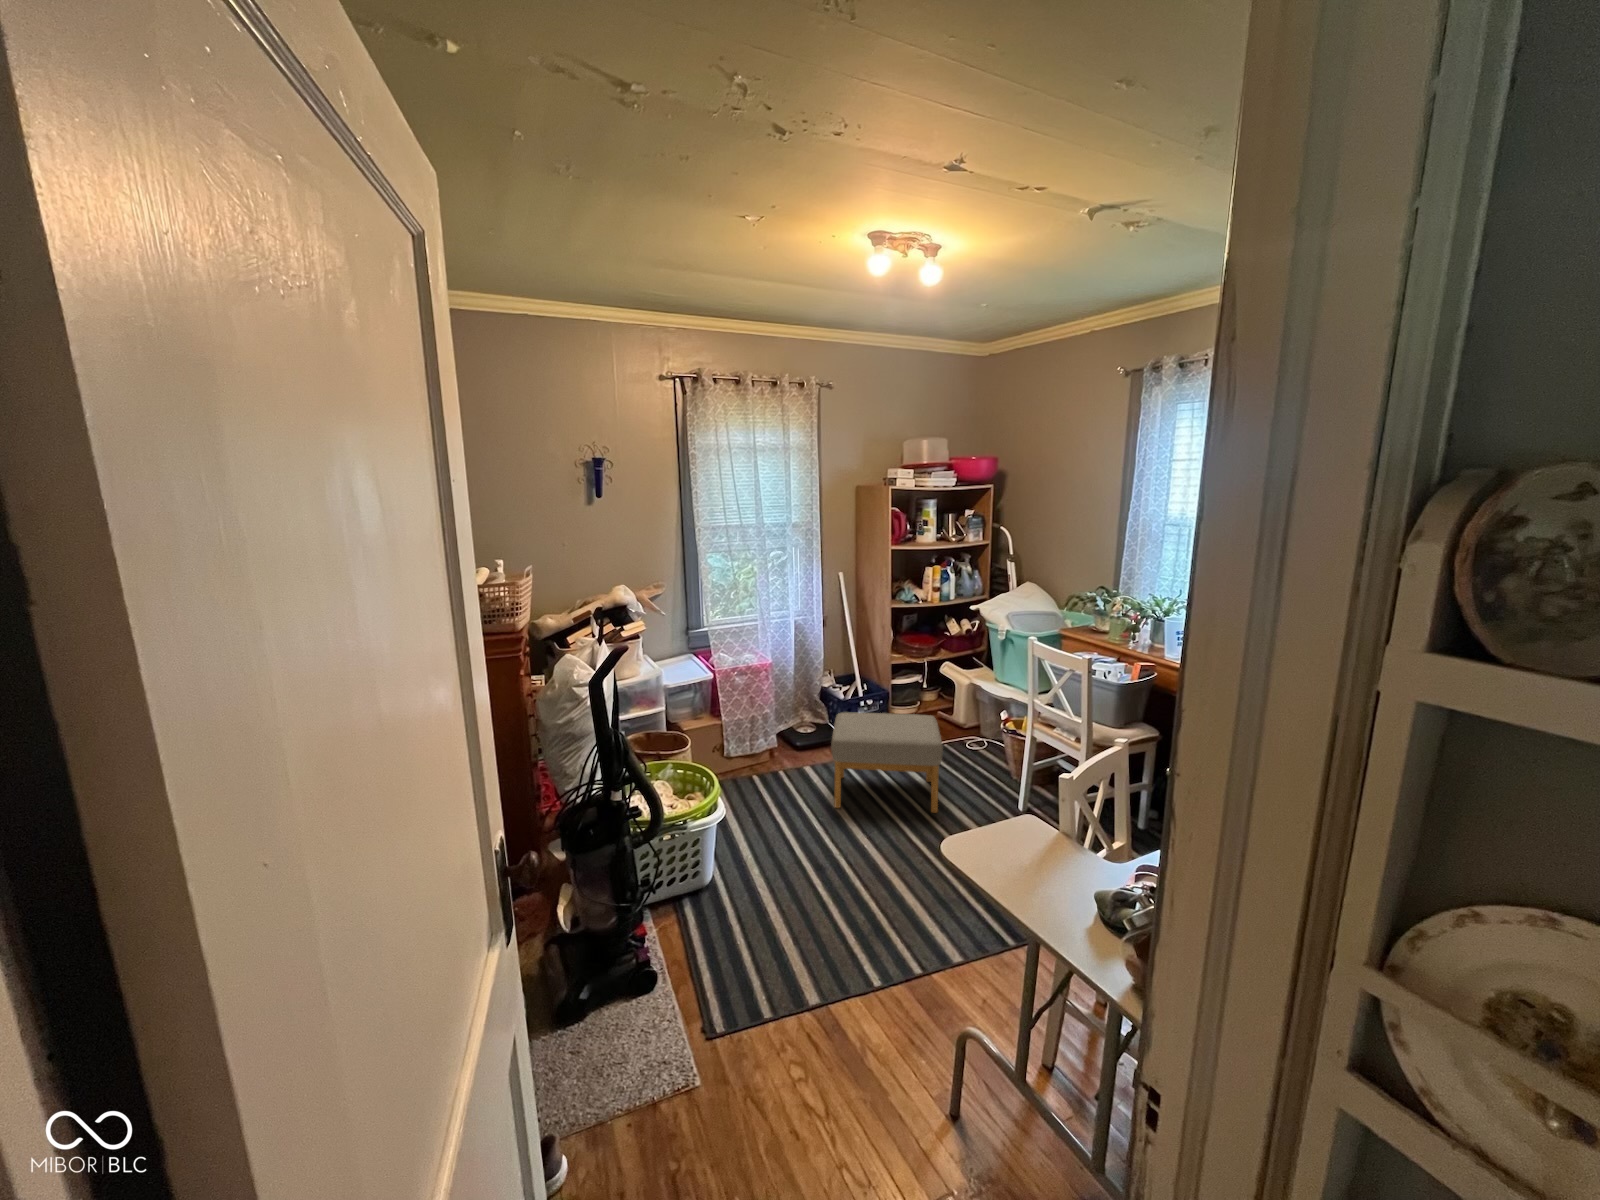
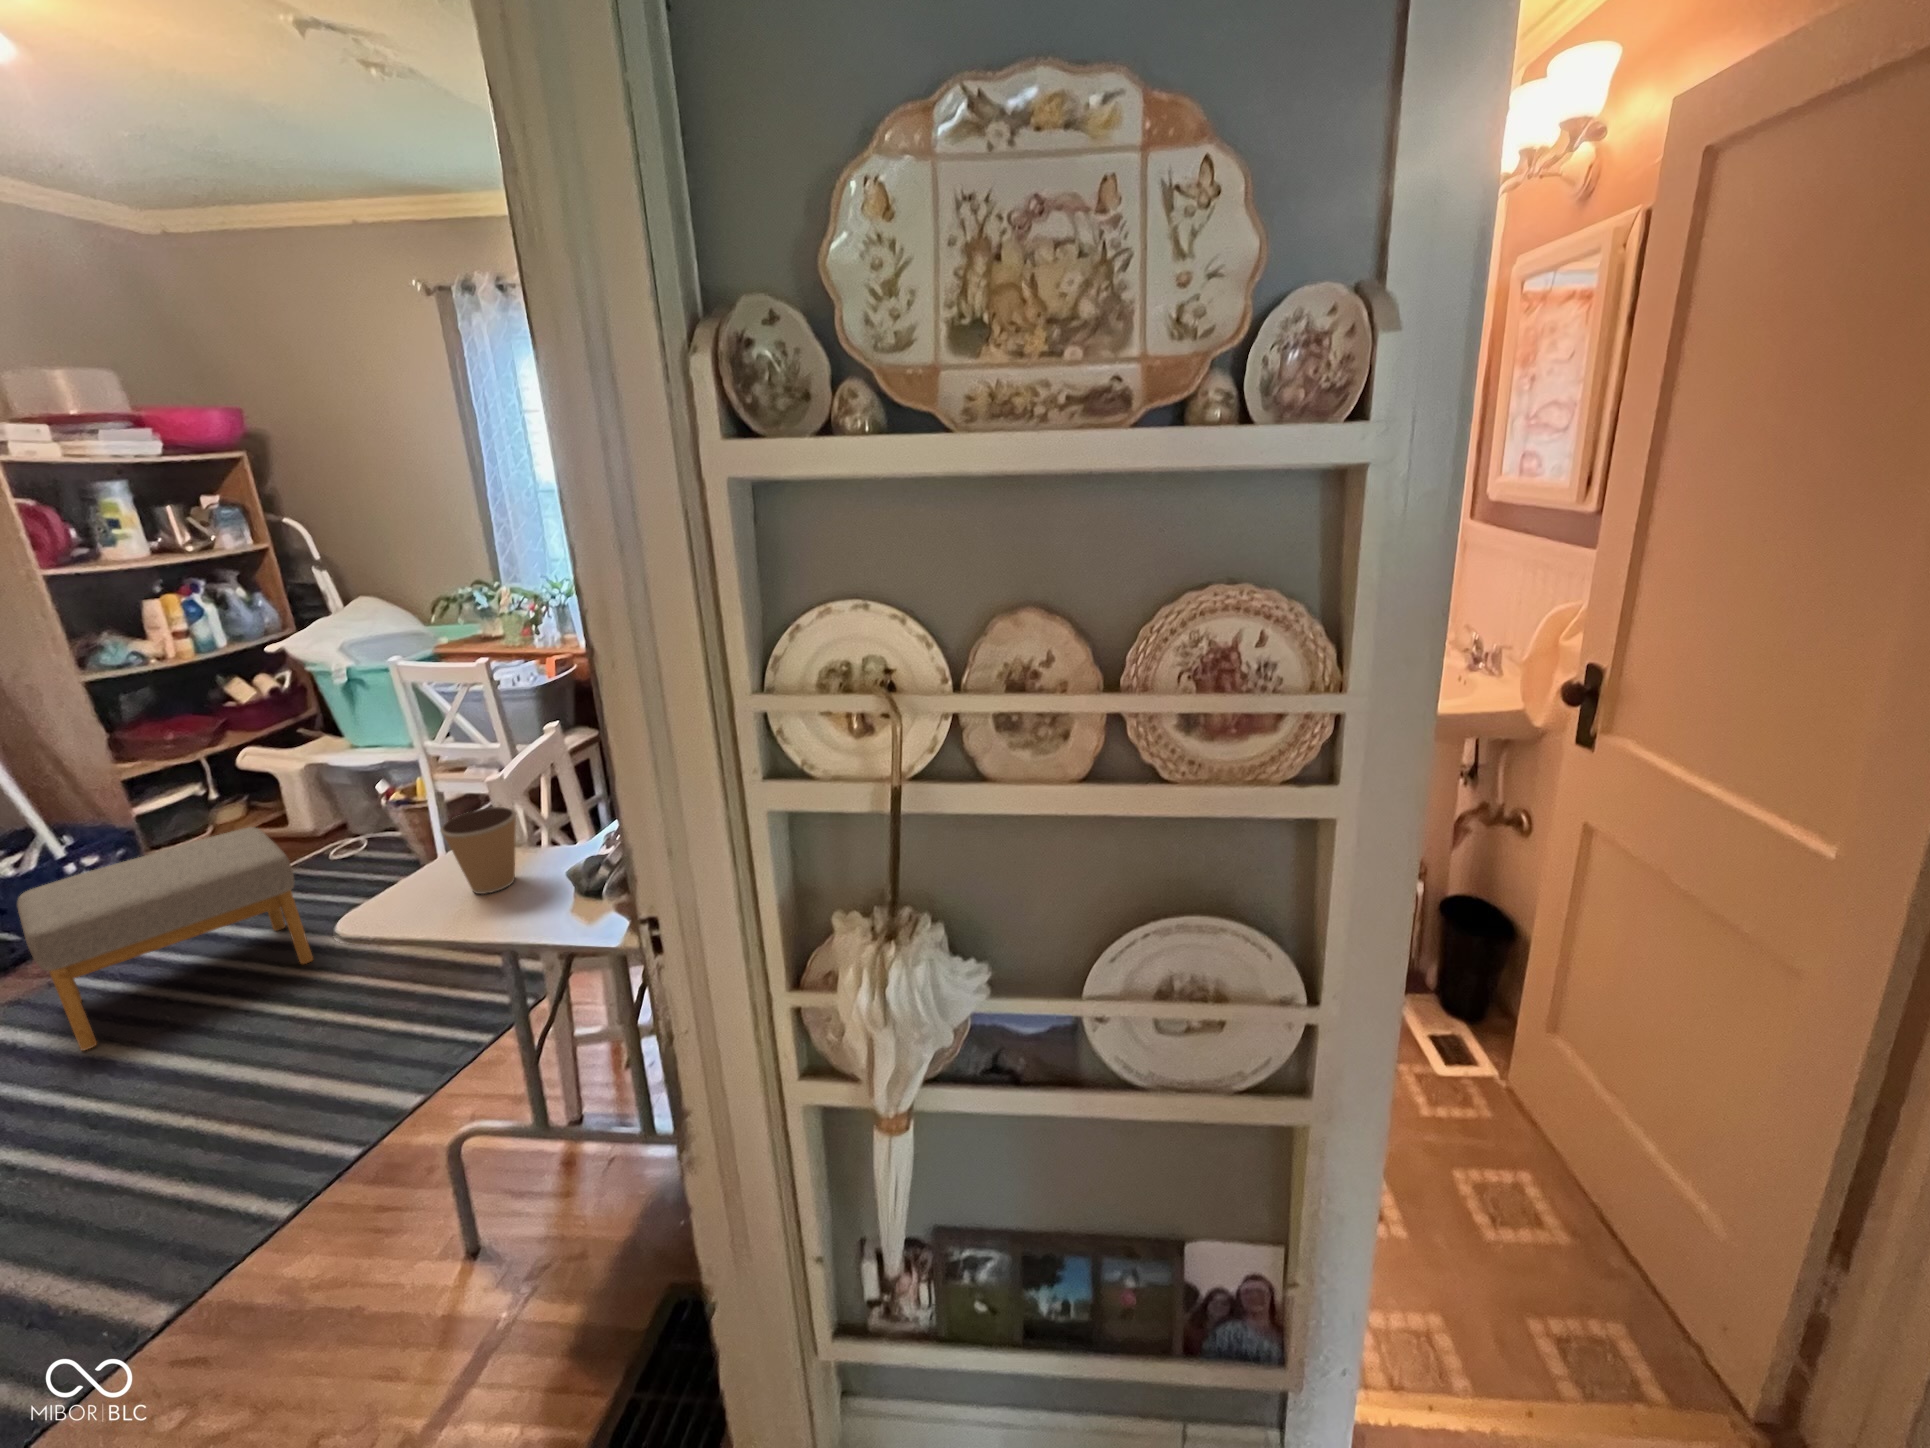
coffee cup: none [1013,803,1068,876] -> present [441,807,516,894]

